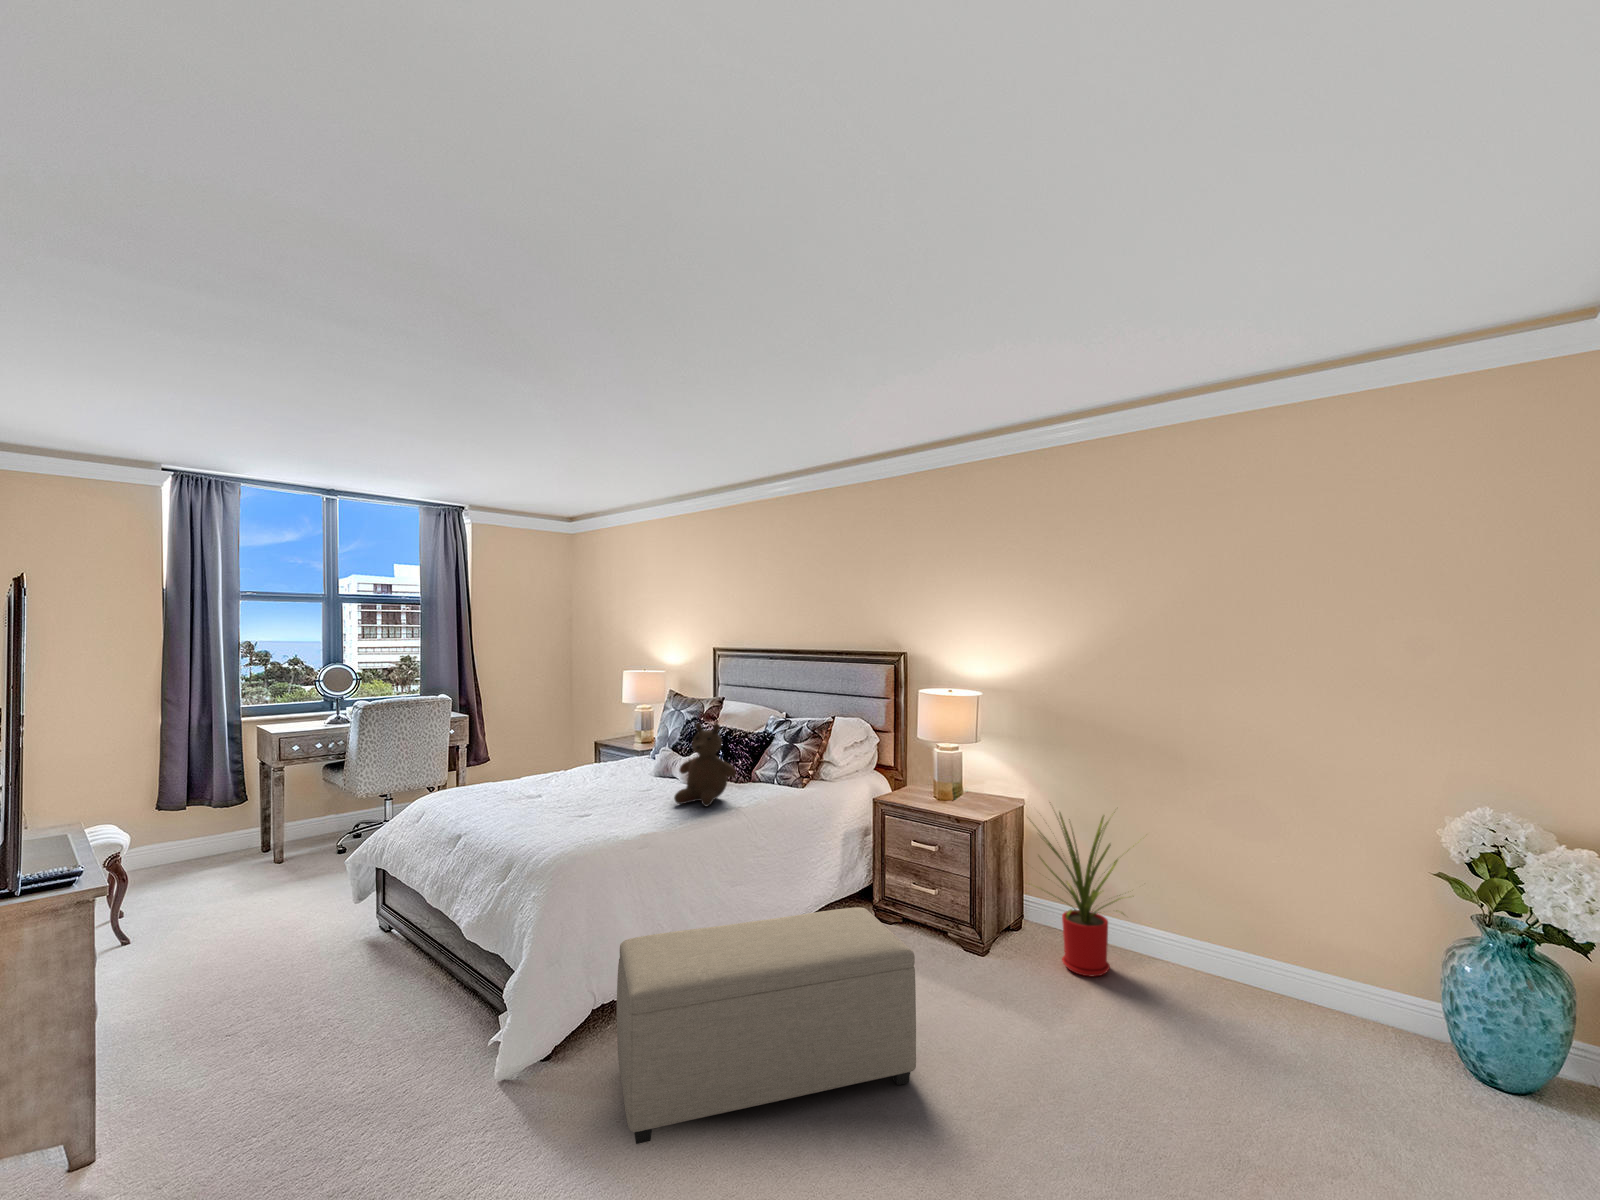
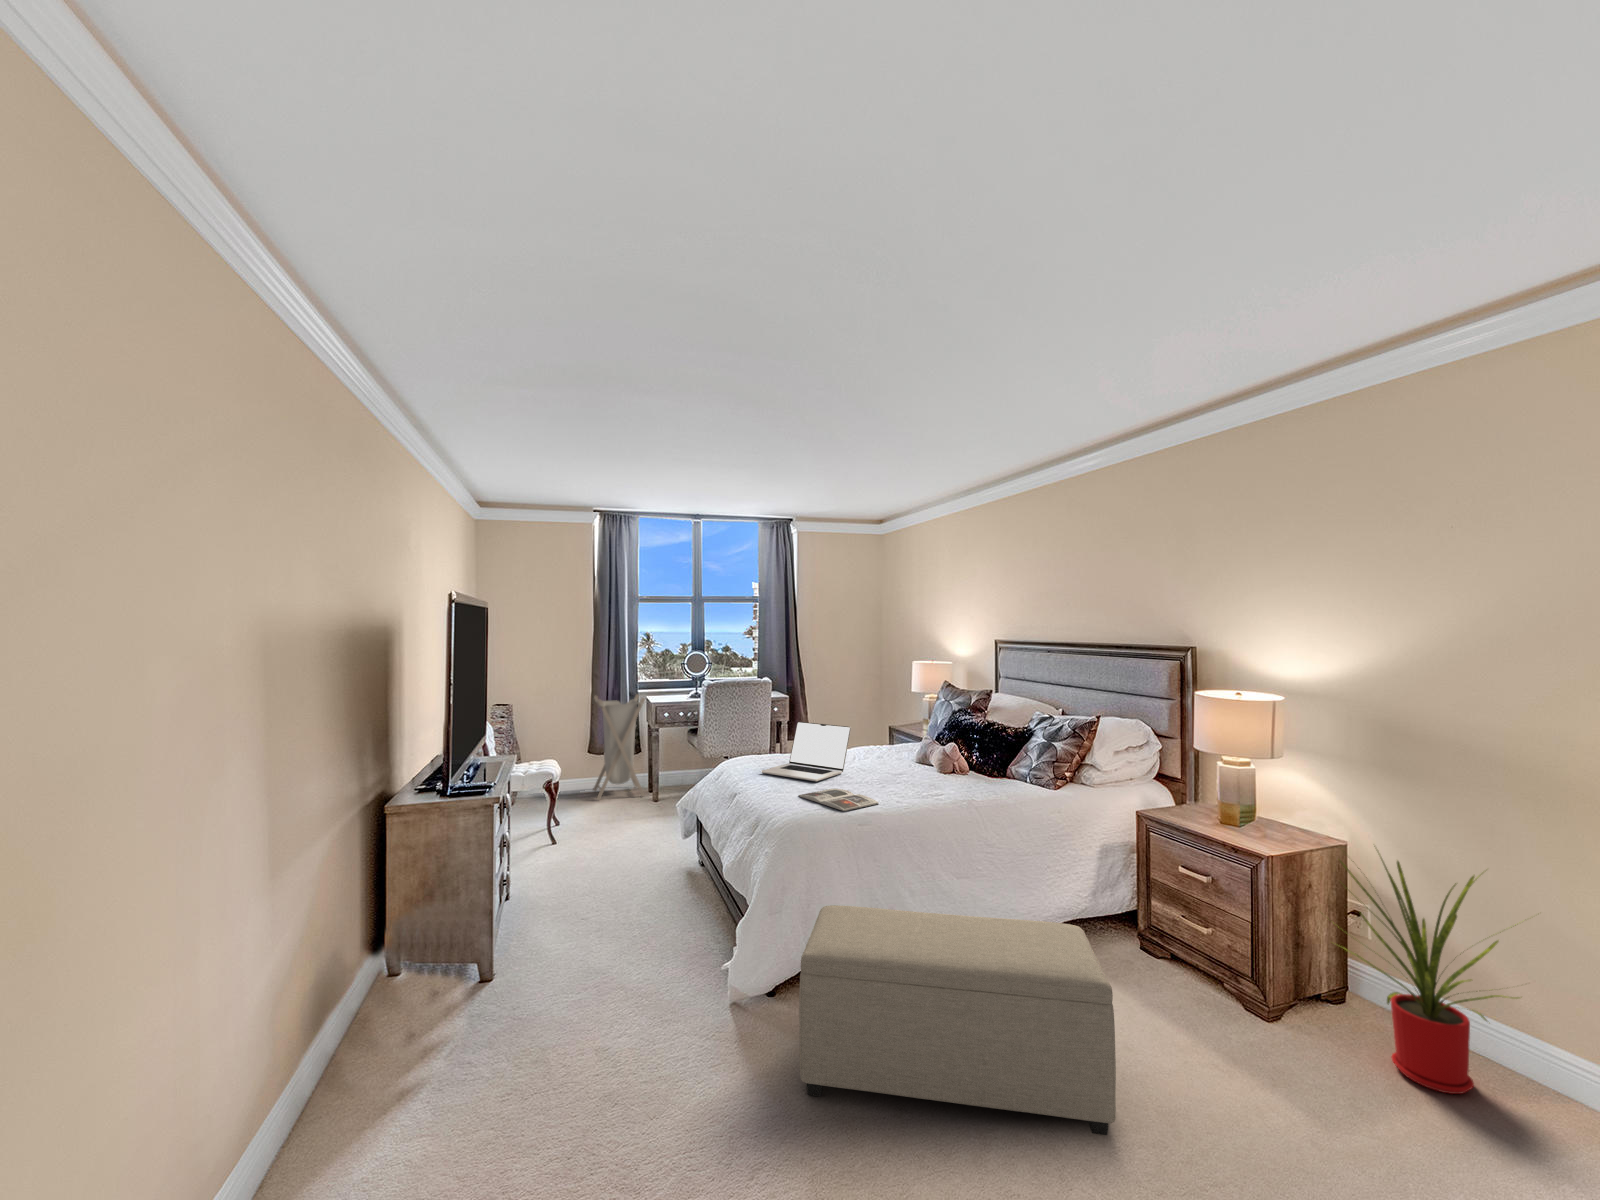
teddy bear: present [674,723,736,806] -> none [913,713,975,795]
laundry hamper: none [162,725,260,878] -> present [593,695,645,800]
laptop: none [489,744,593,809] -> present [762,722,851,781]
magazine: none [554,814,650,836] -> present [798,789,879,811]

